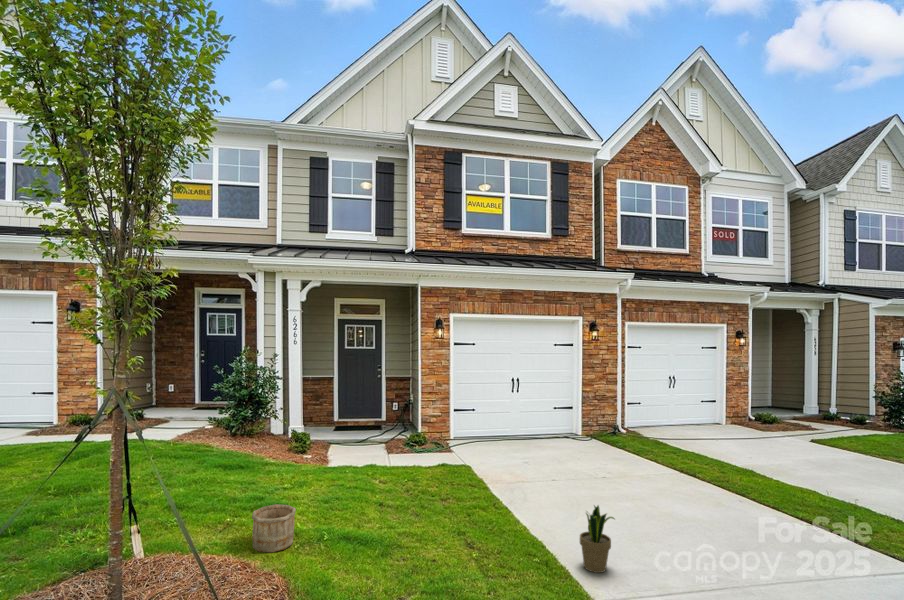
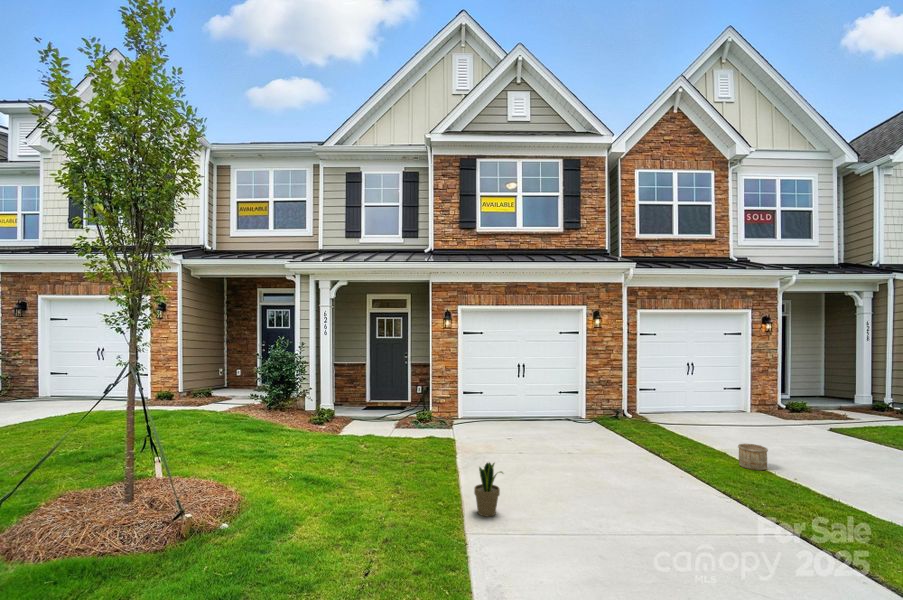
wooden bucket: present [252,504,296,552] -> present [738,444,768,470]

